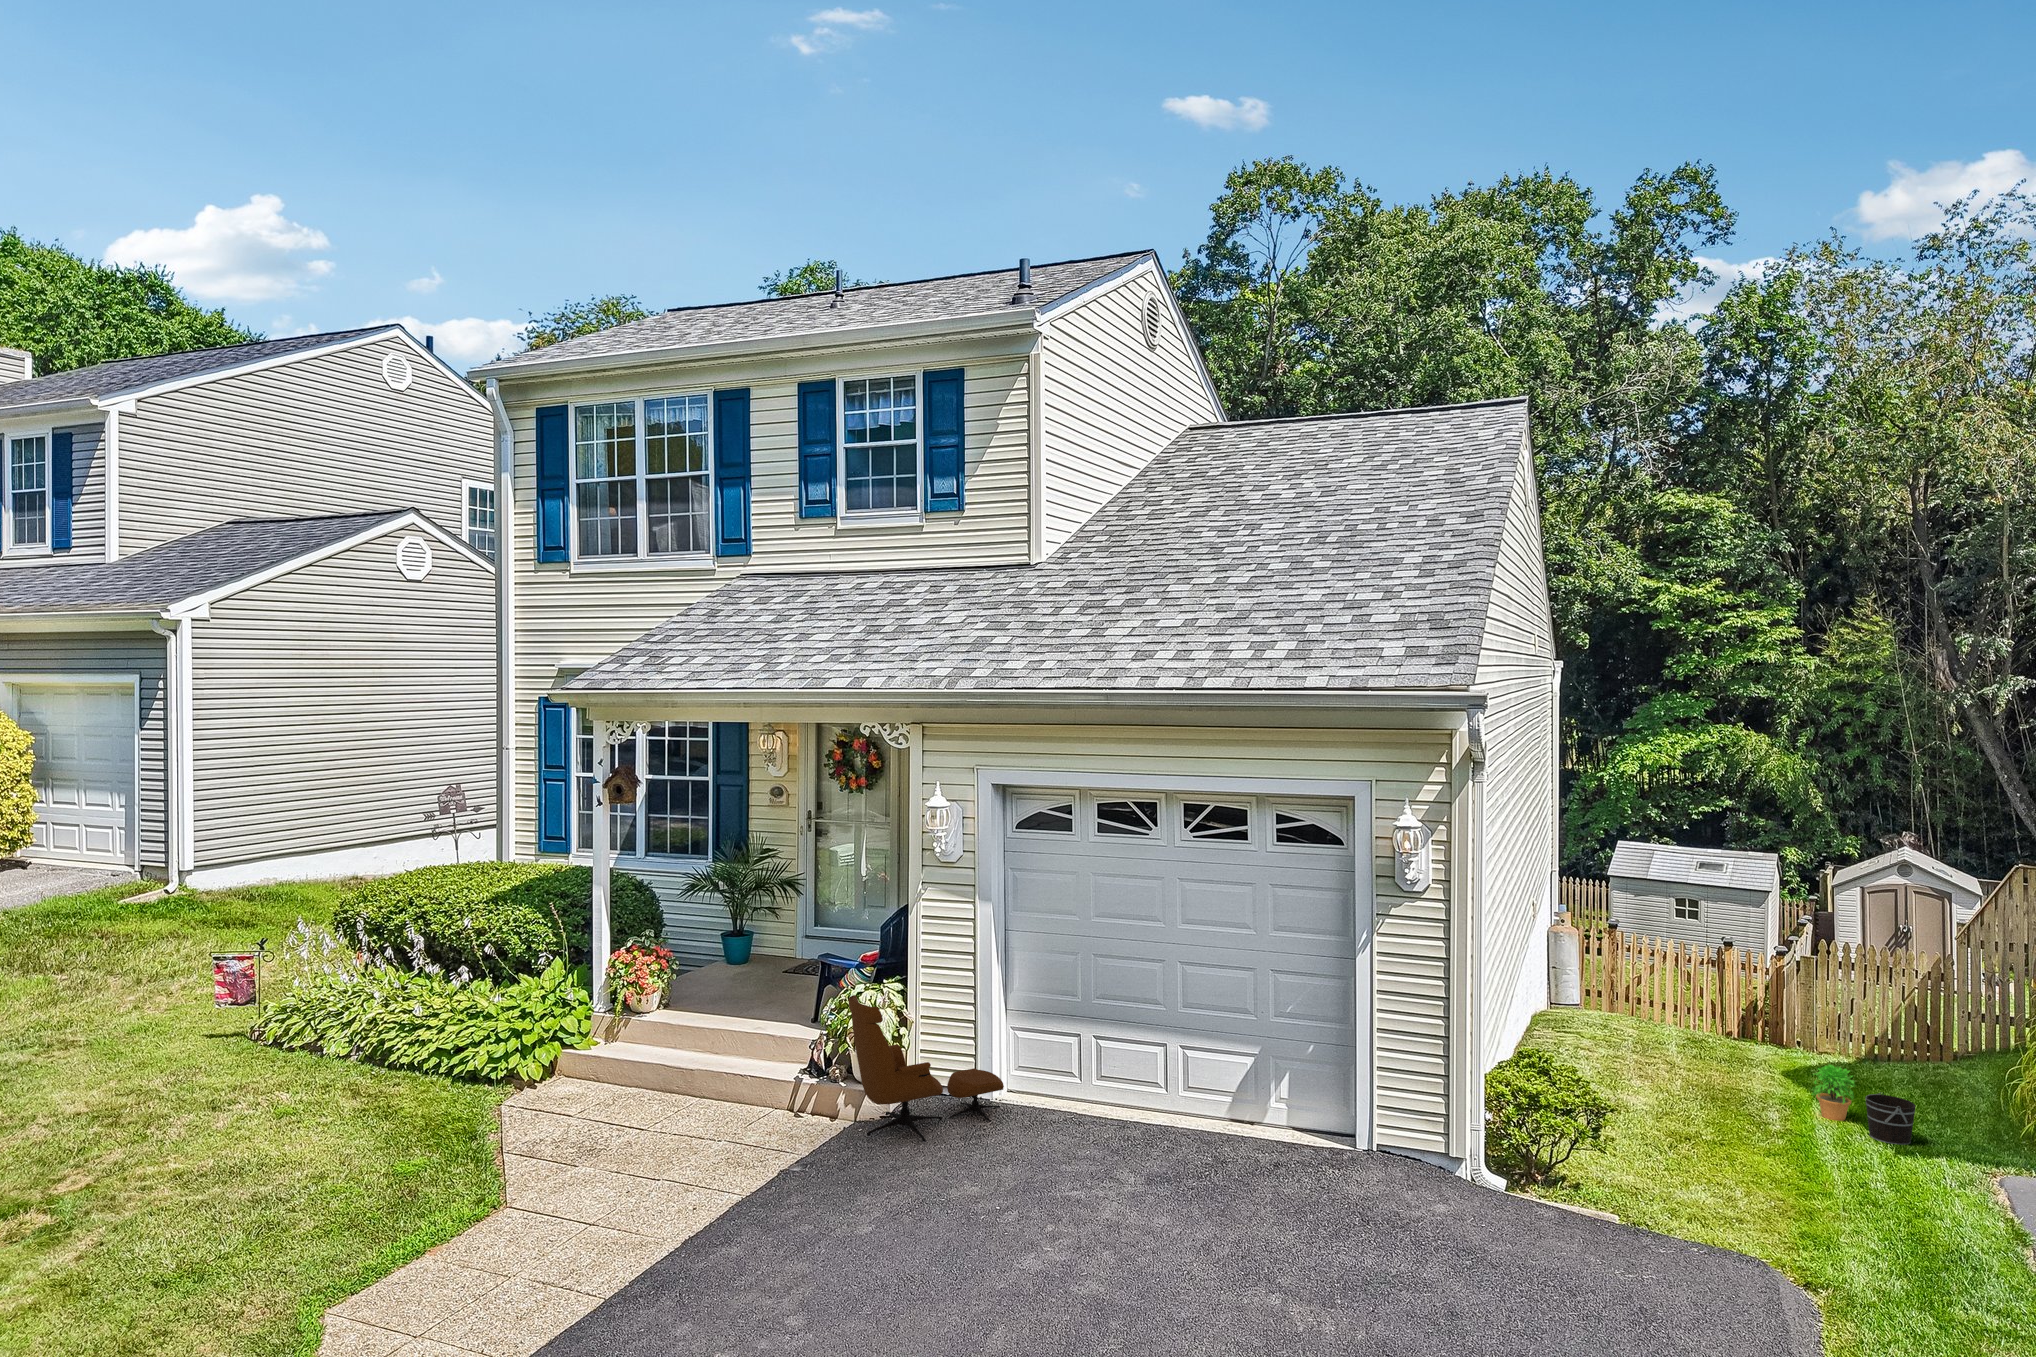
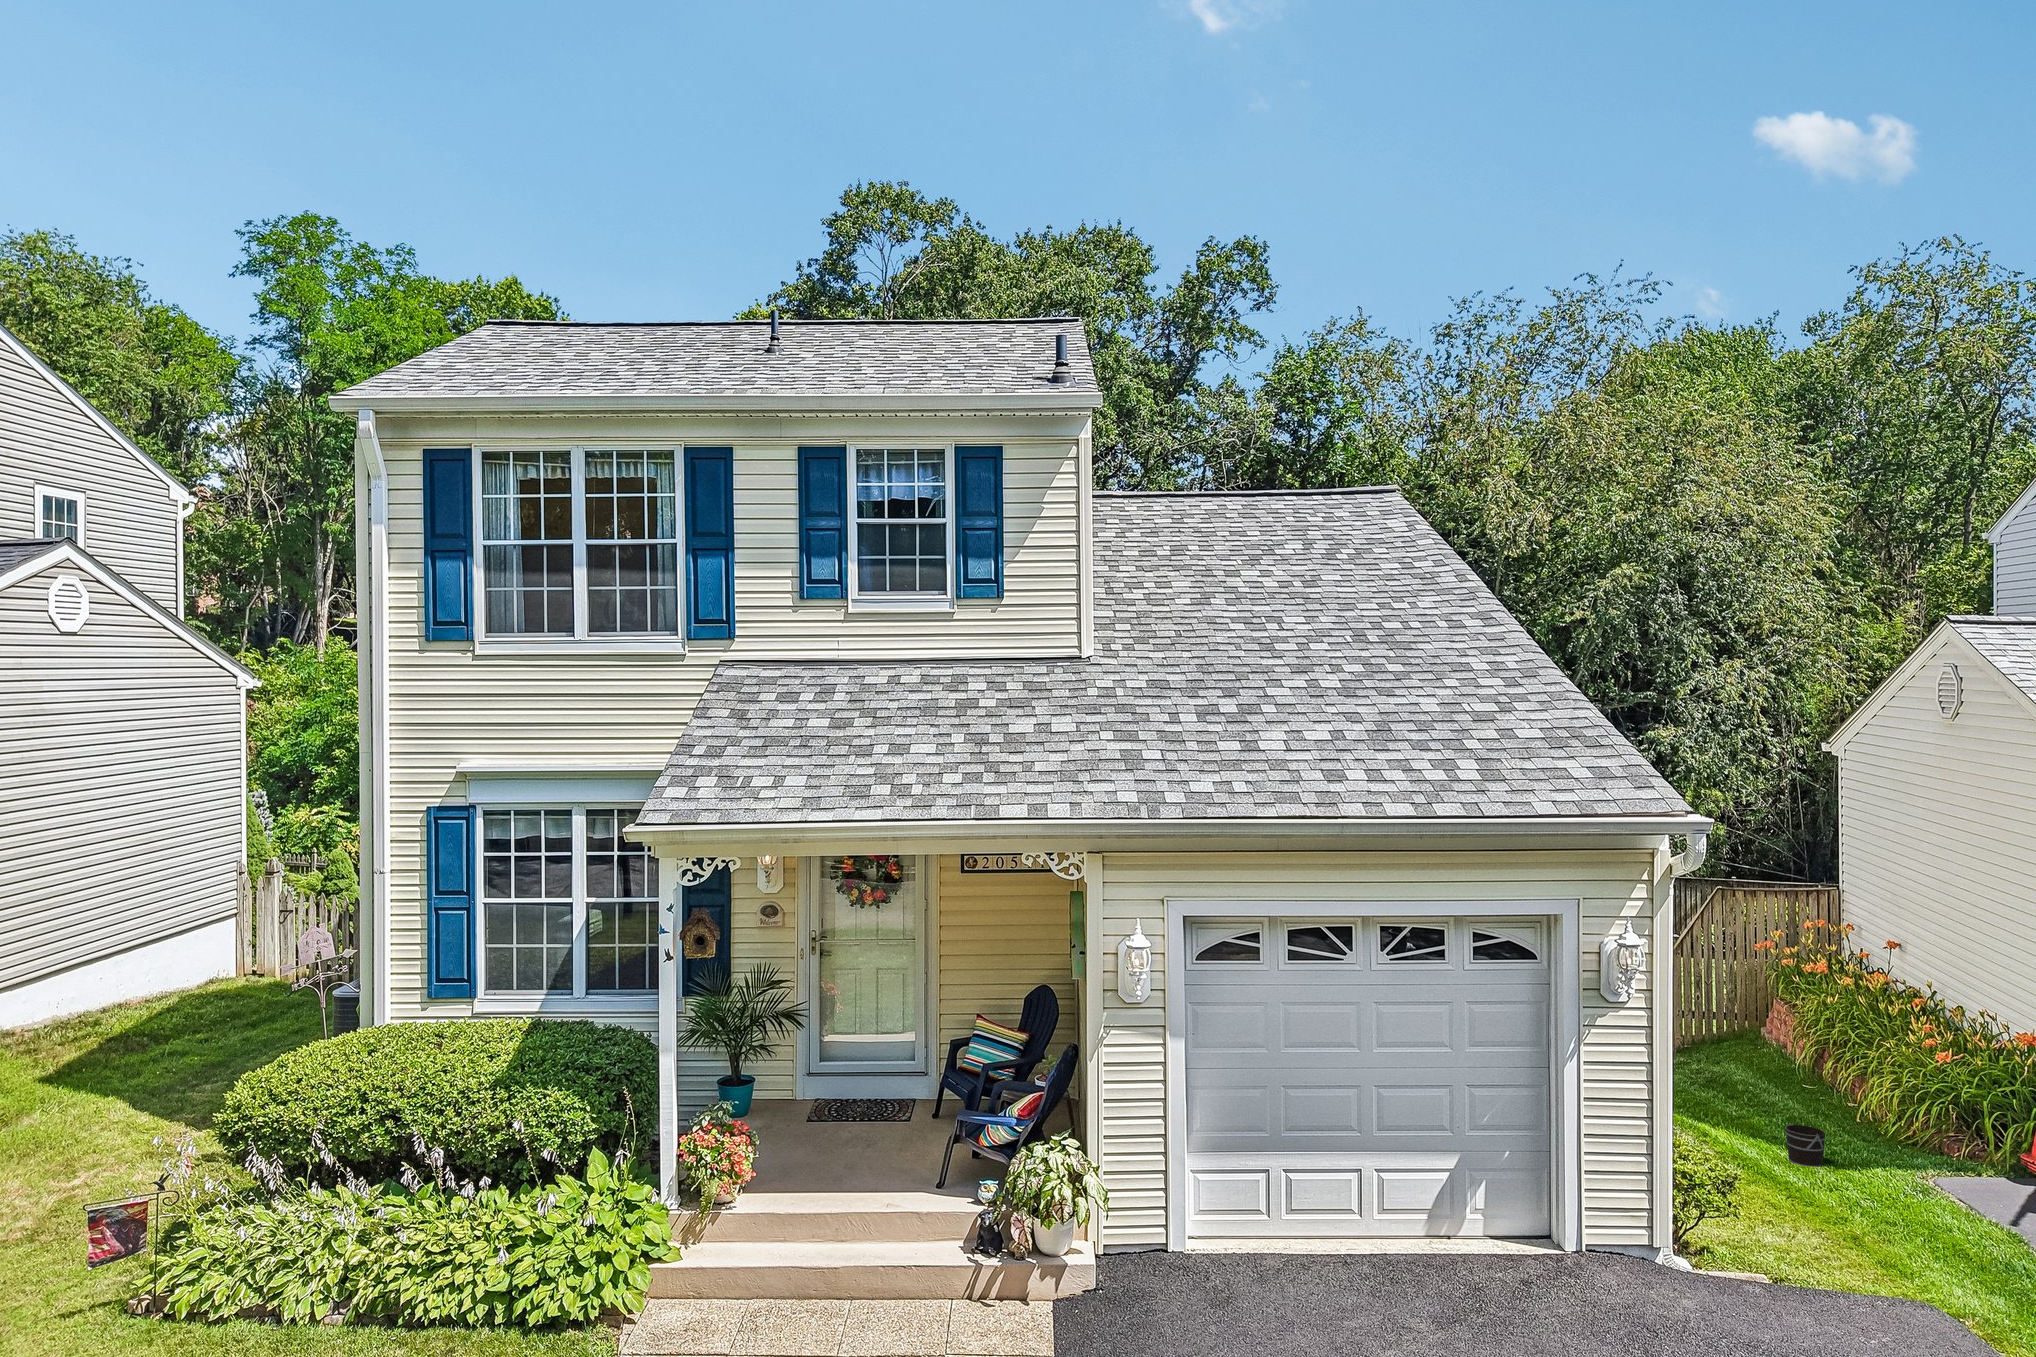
lounge chair: present [849,995,1004,1141] -> none [1088,1165,1214,1321]
potted plant: present [1813,1065,1855,1121] -> none [1727,1102,1768,1150]

